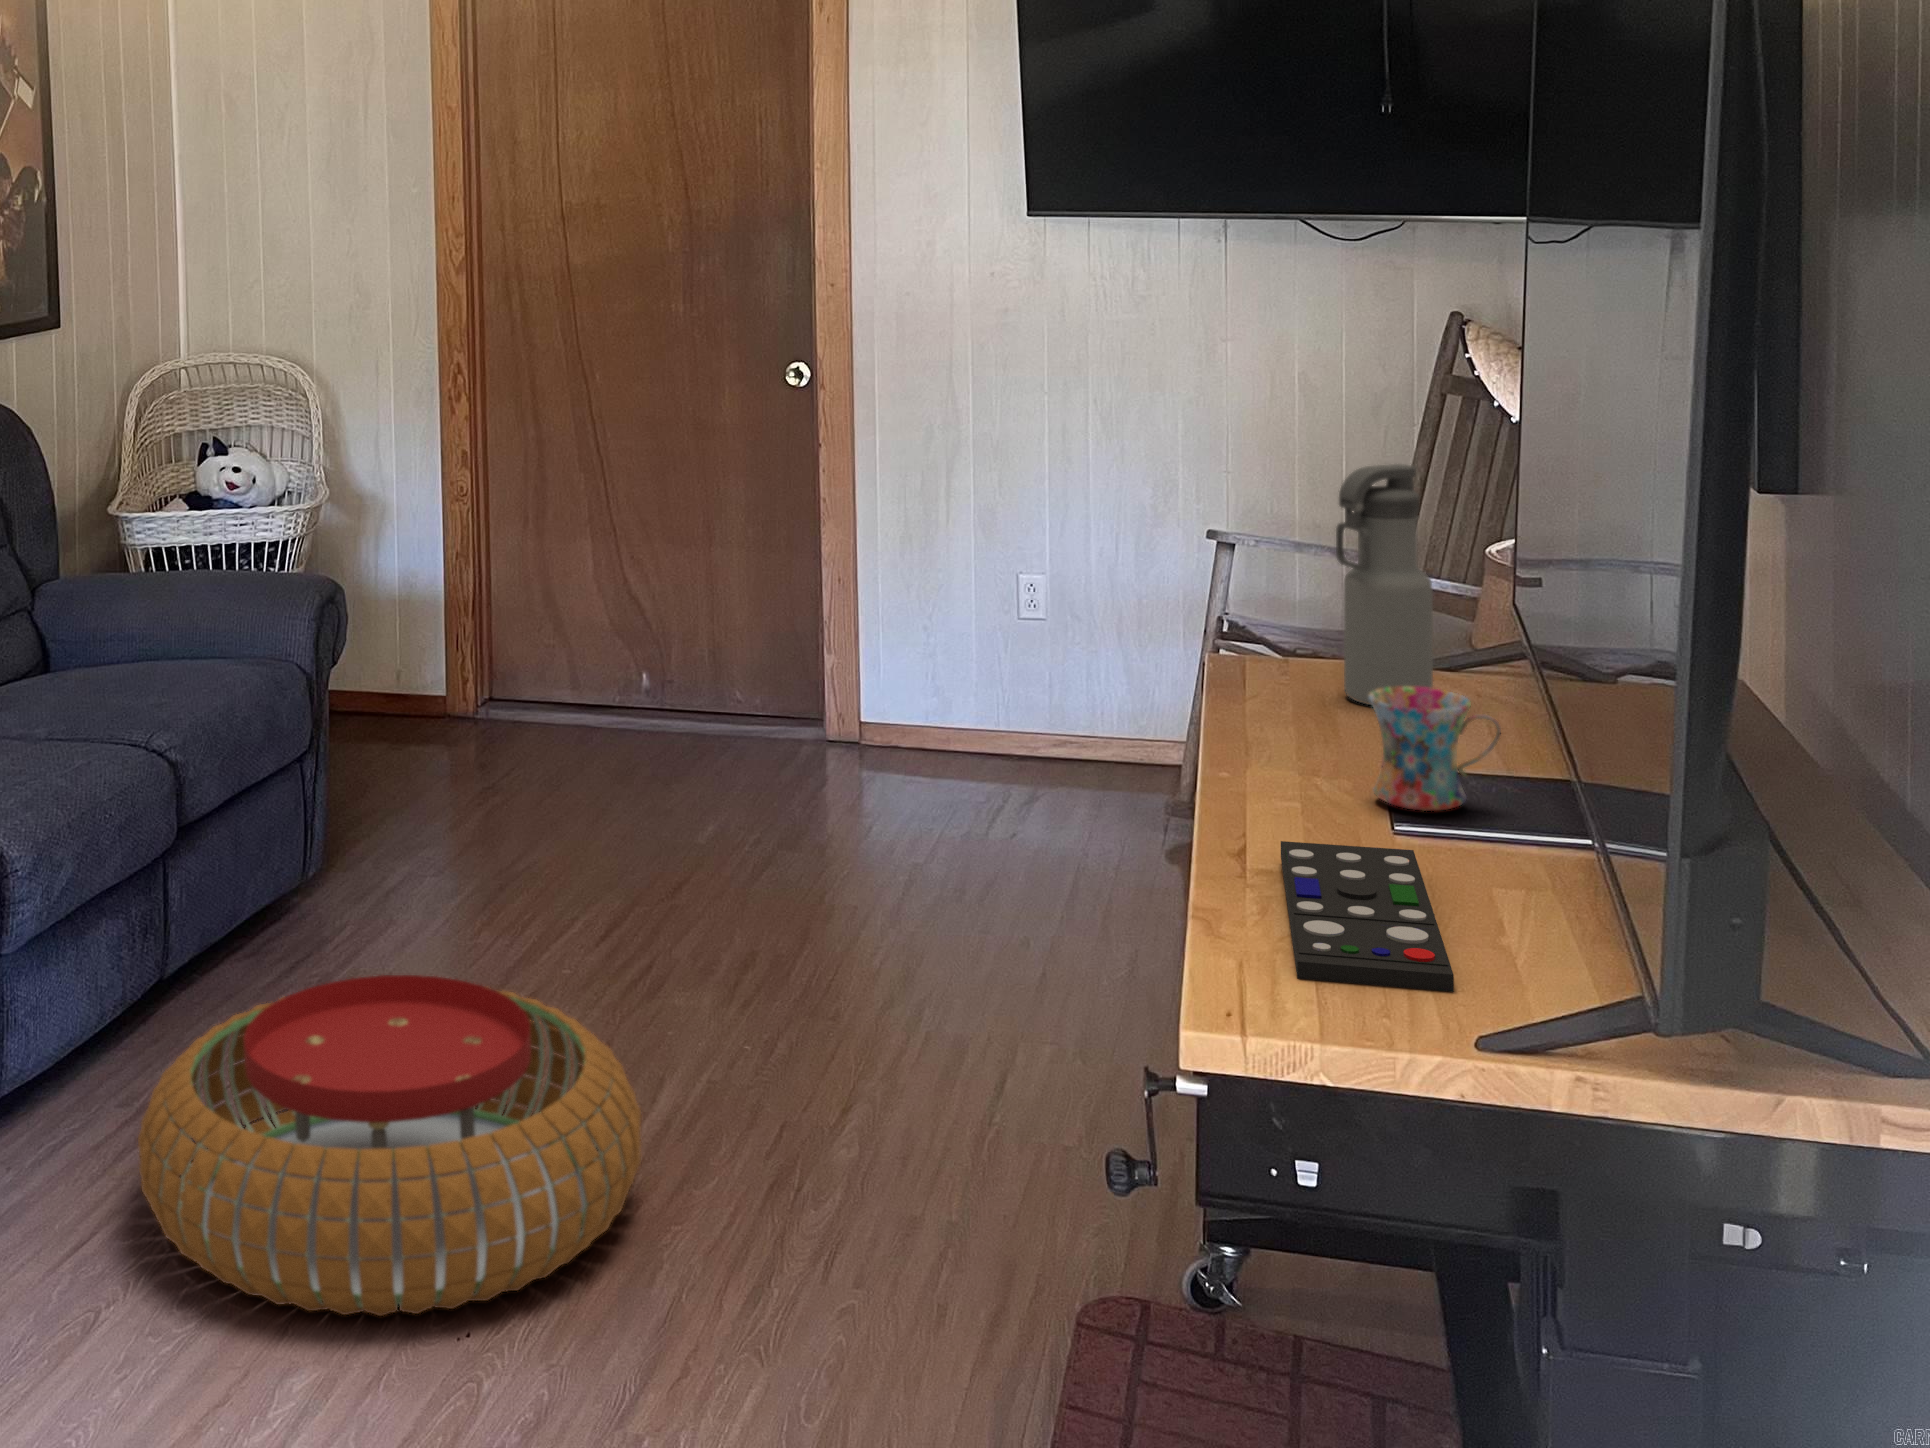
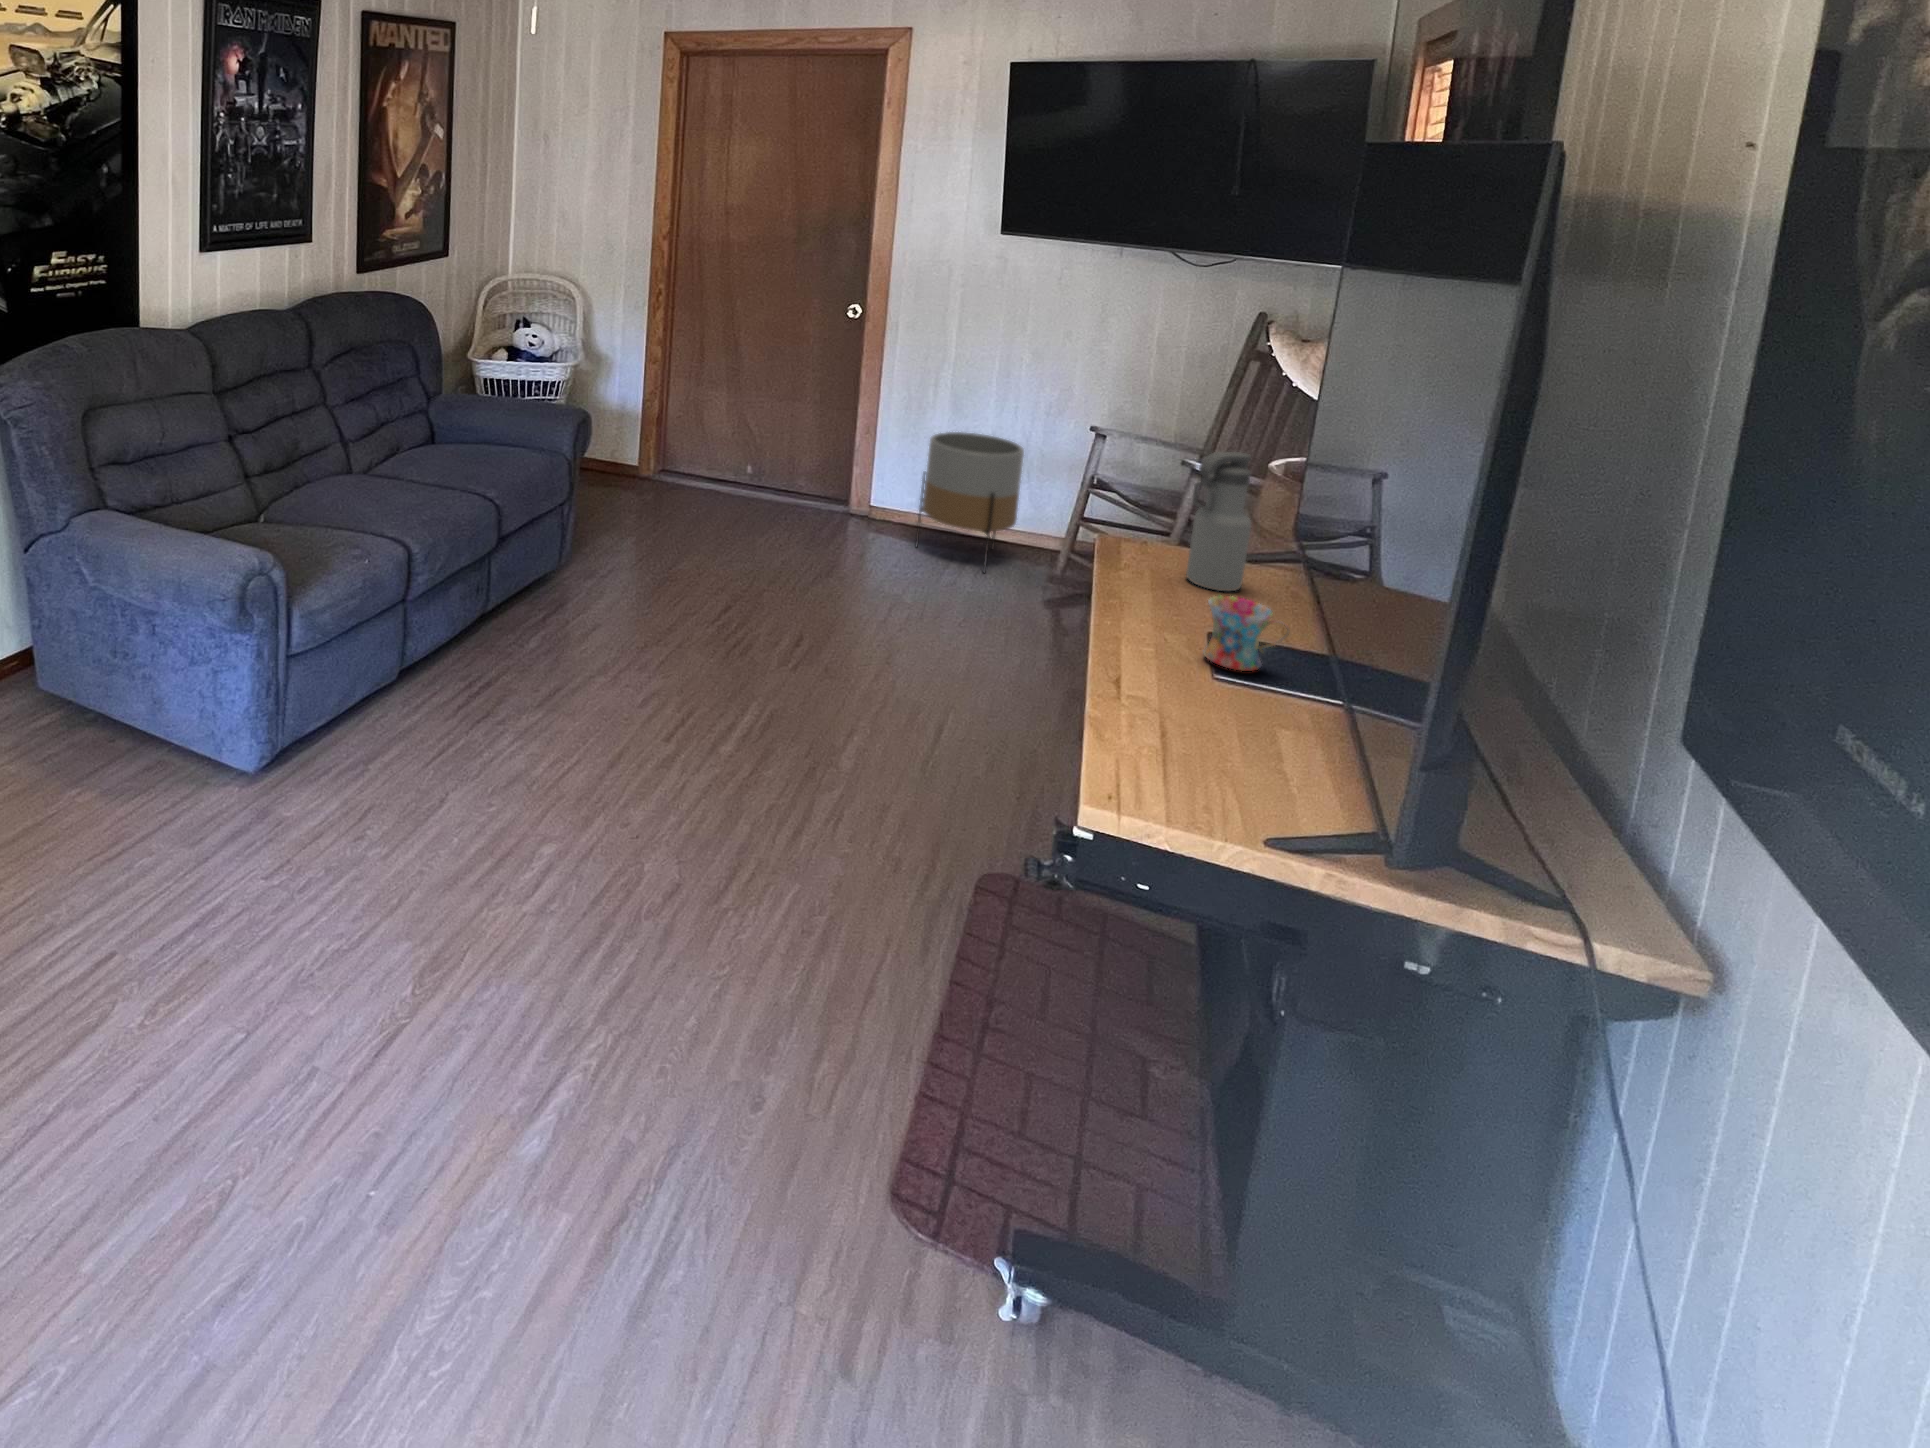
planter: none [937,562,1099,805] -> present [916,432,1024,572]
remote control: present [1281,841,1454,992] -> none [1145,683,1251,802]
pouf: present [138,975,642,1316] -> none [476,640,742,823]

